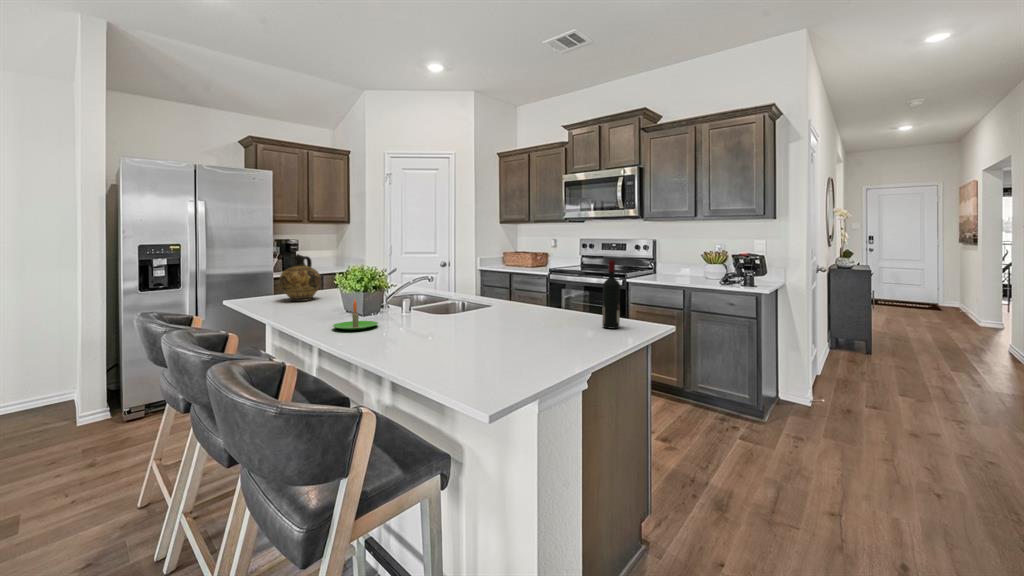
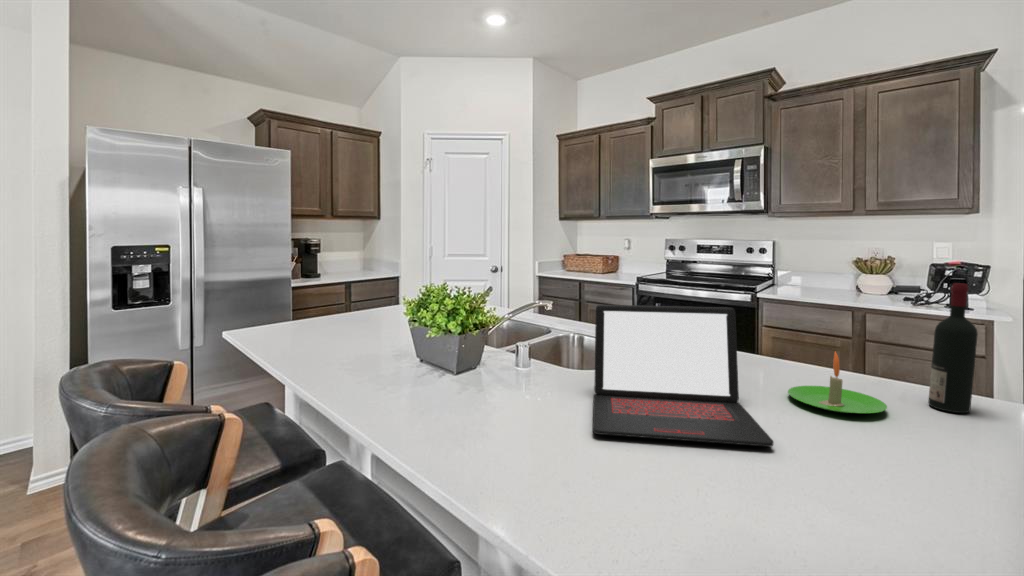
ceramic jug: present [280,254,321,301] -> none [310,261,369,331]
laptop: none [408,274,502,337] -> present [593,305,773,447]
candle: present [333,300,378,330] -> present [788,352,887,413]

